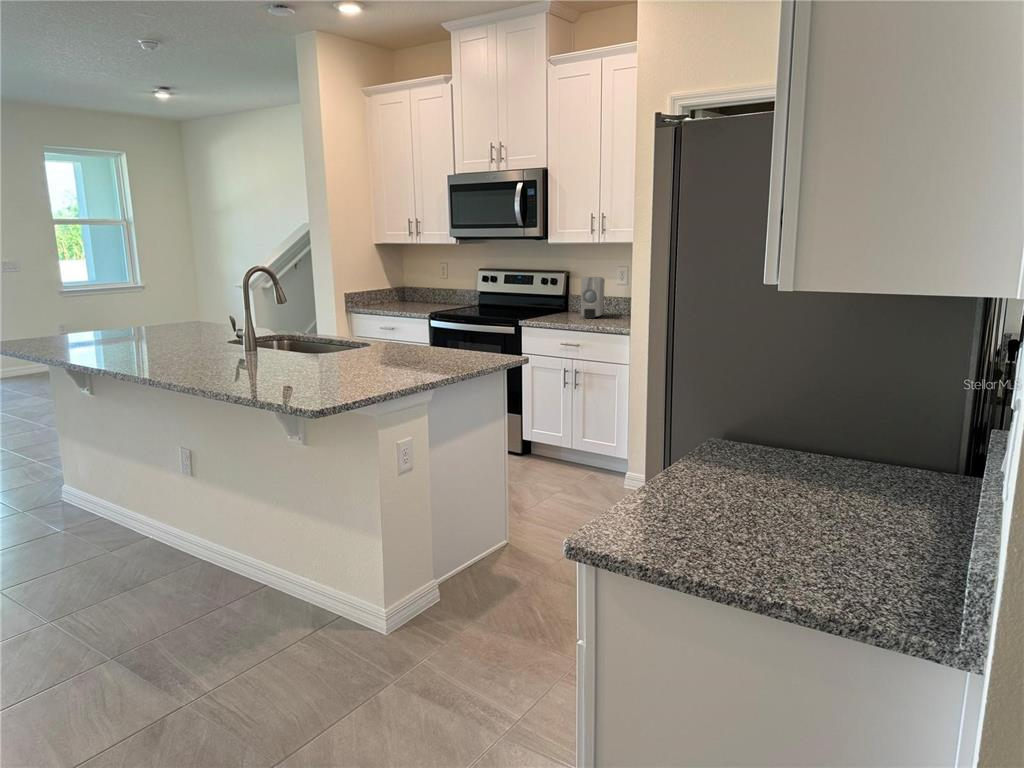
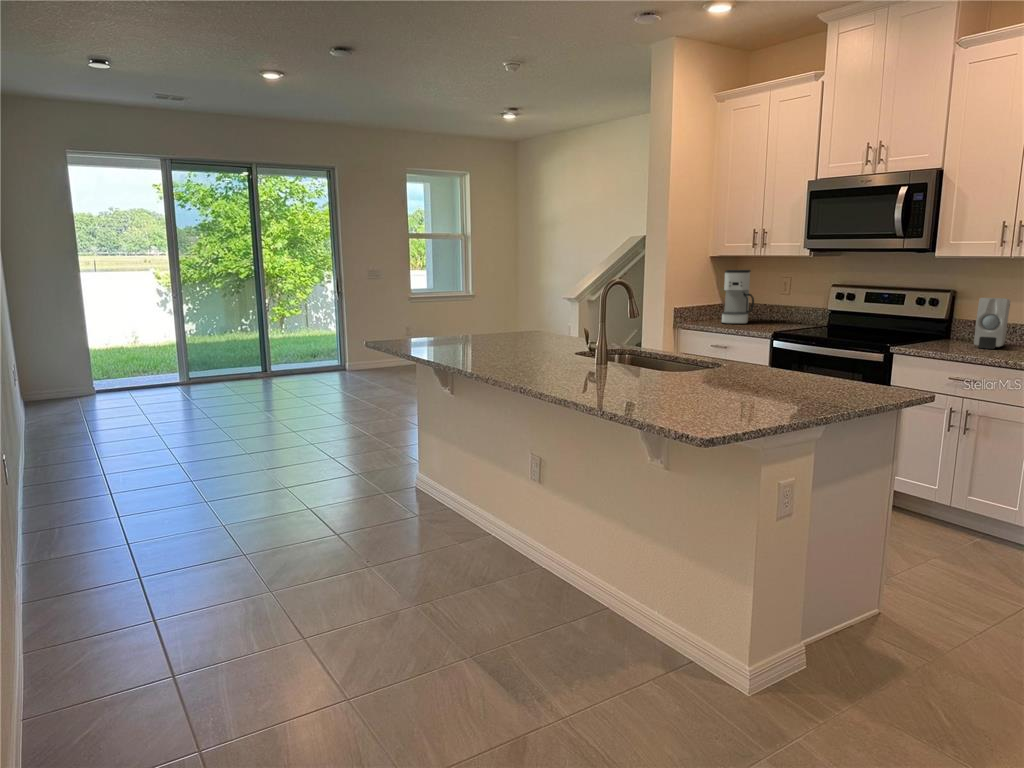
coffee maker: none [387,256,417,307] -> present [722,270,754,324]

